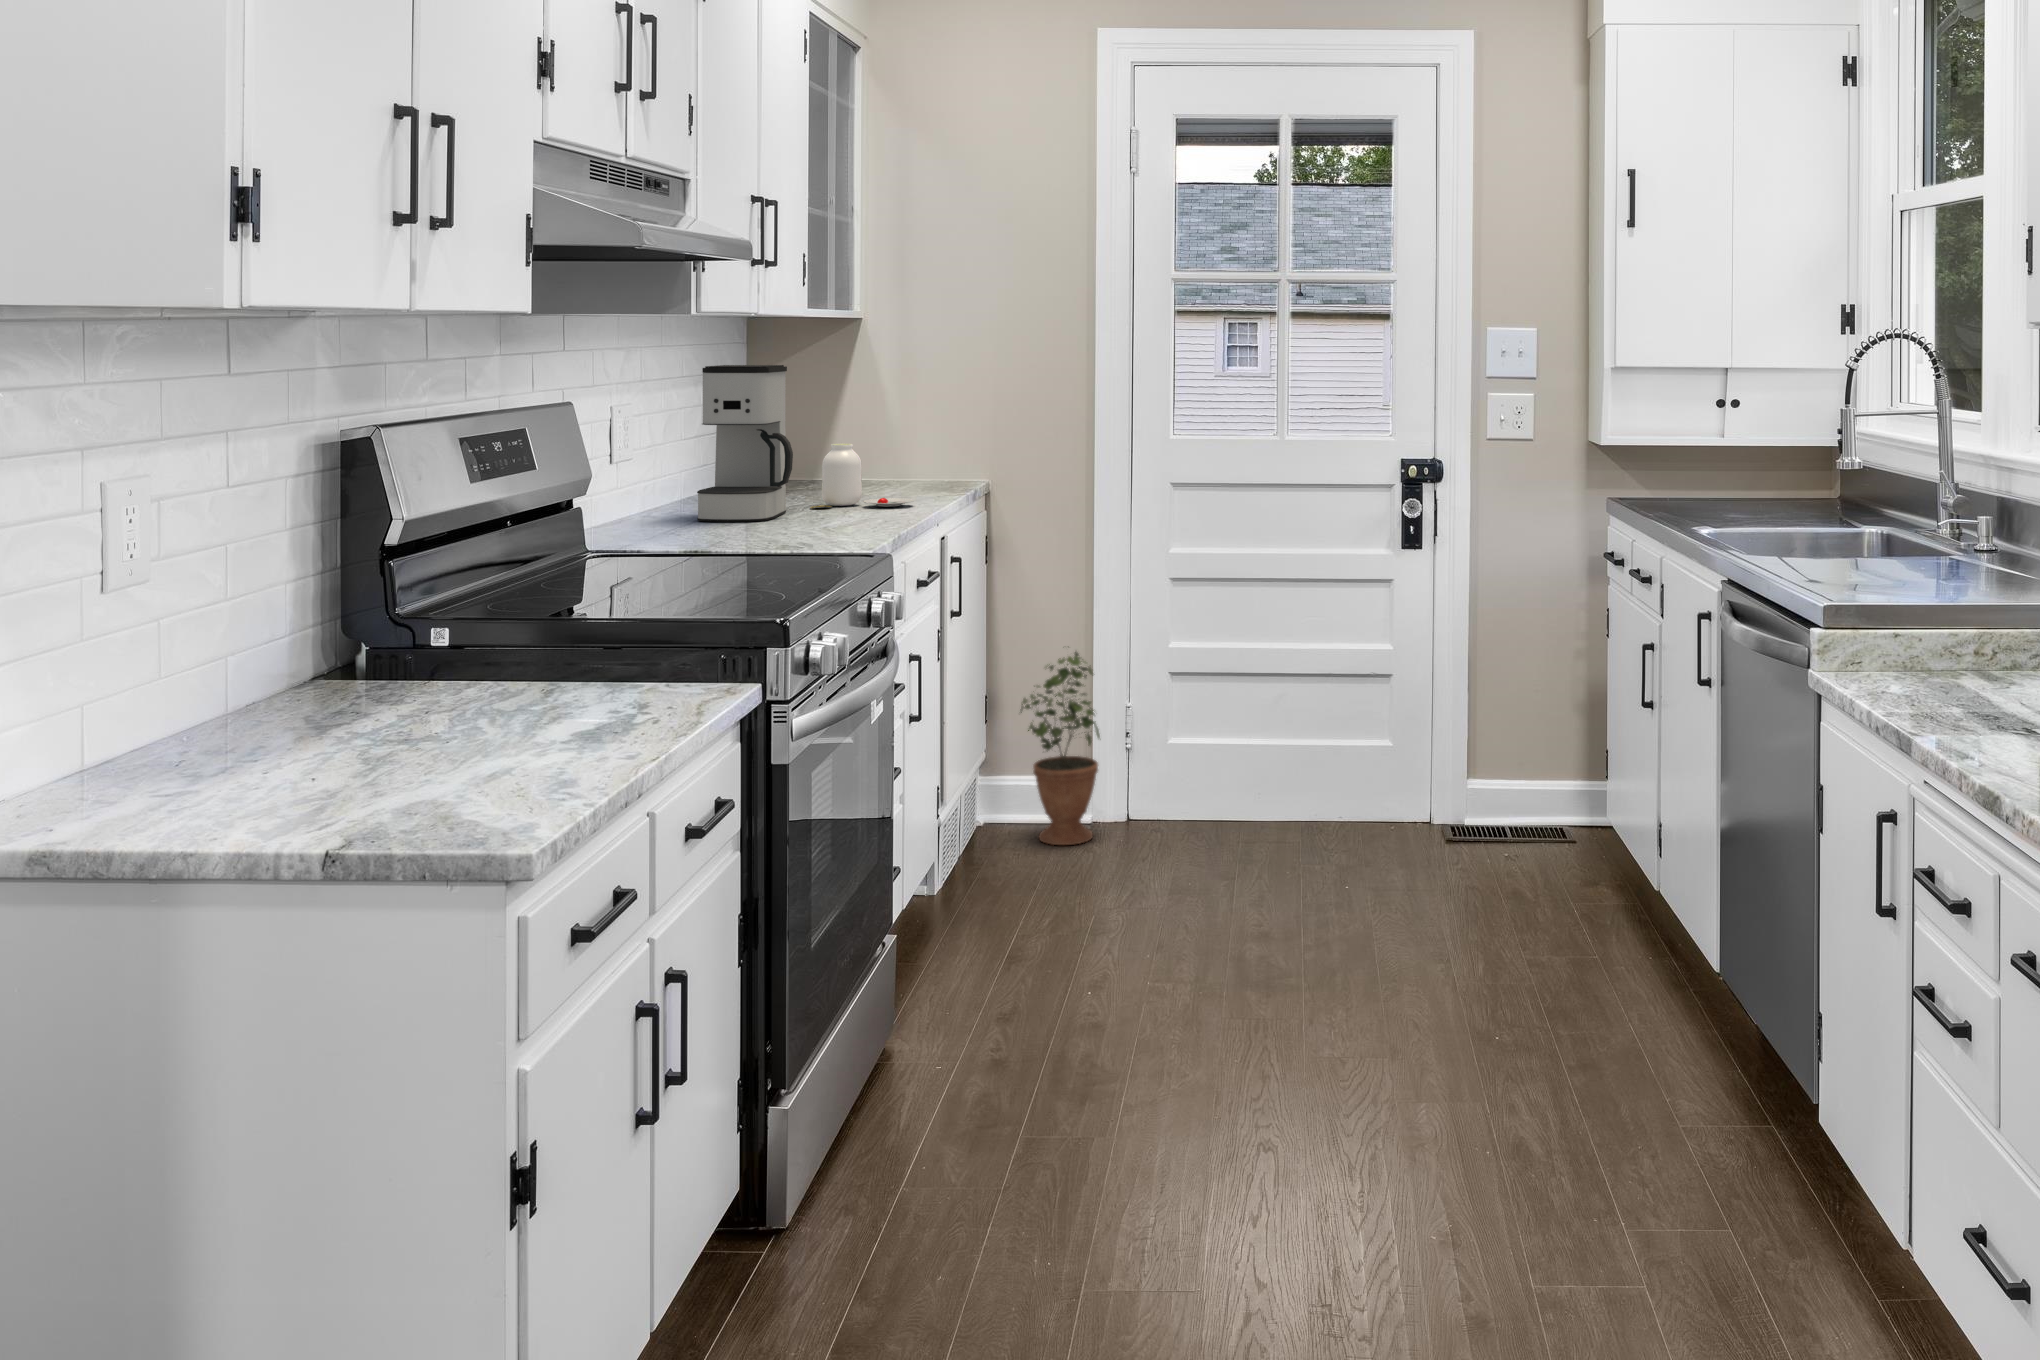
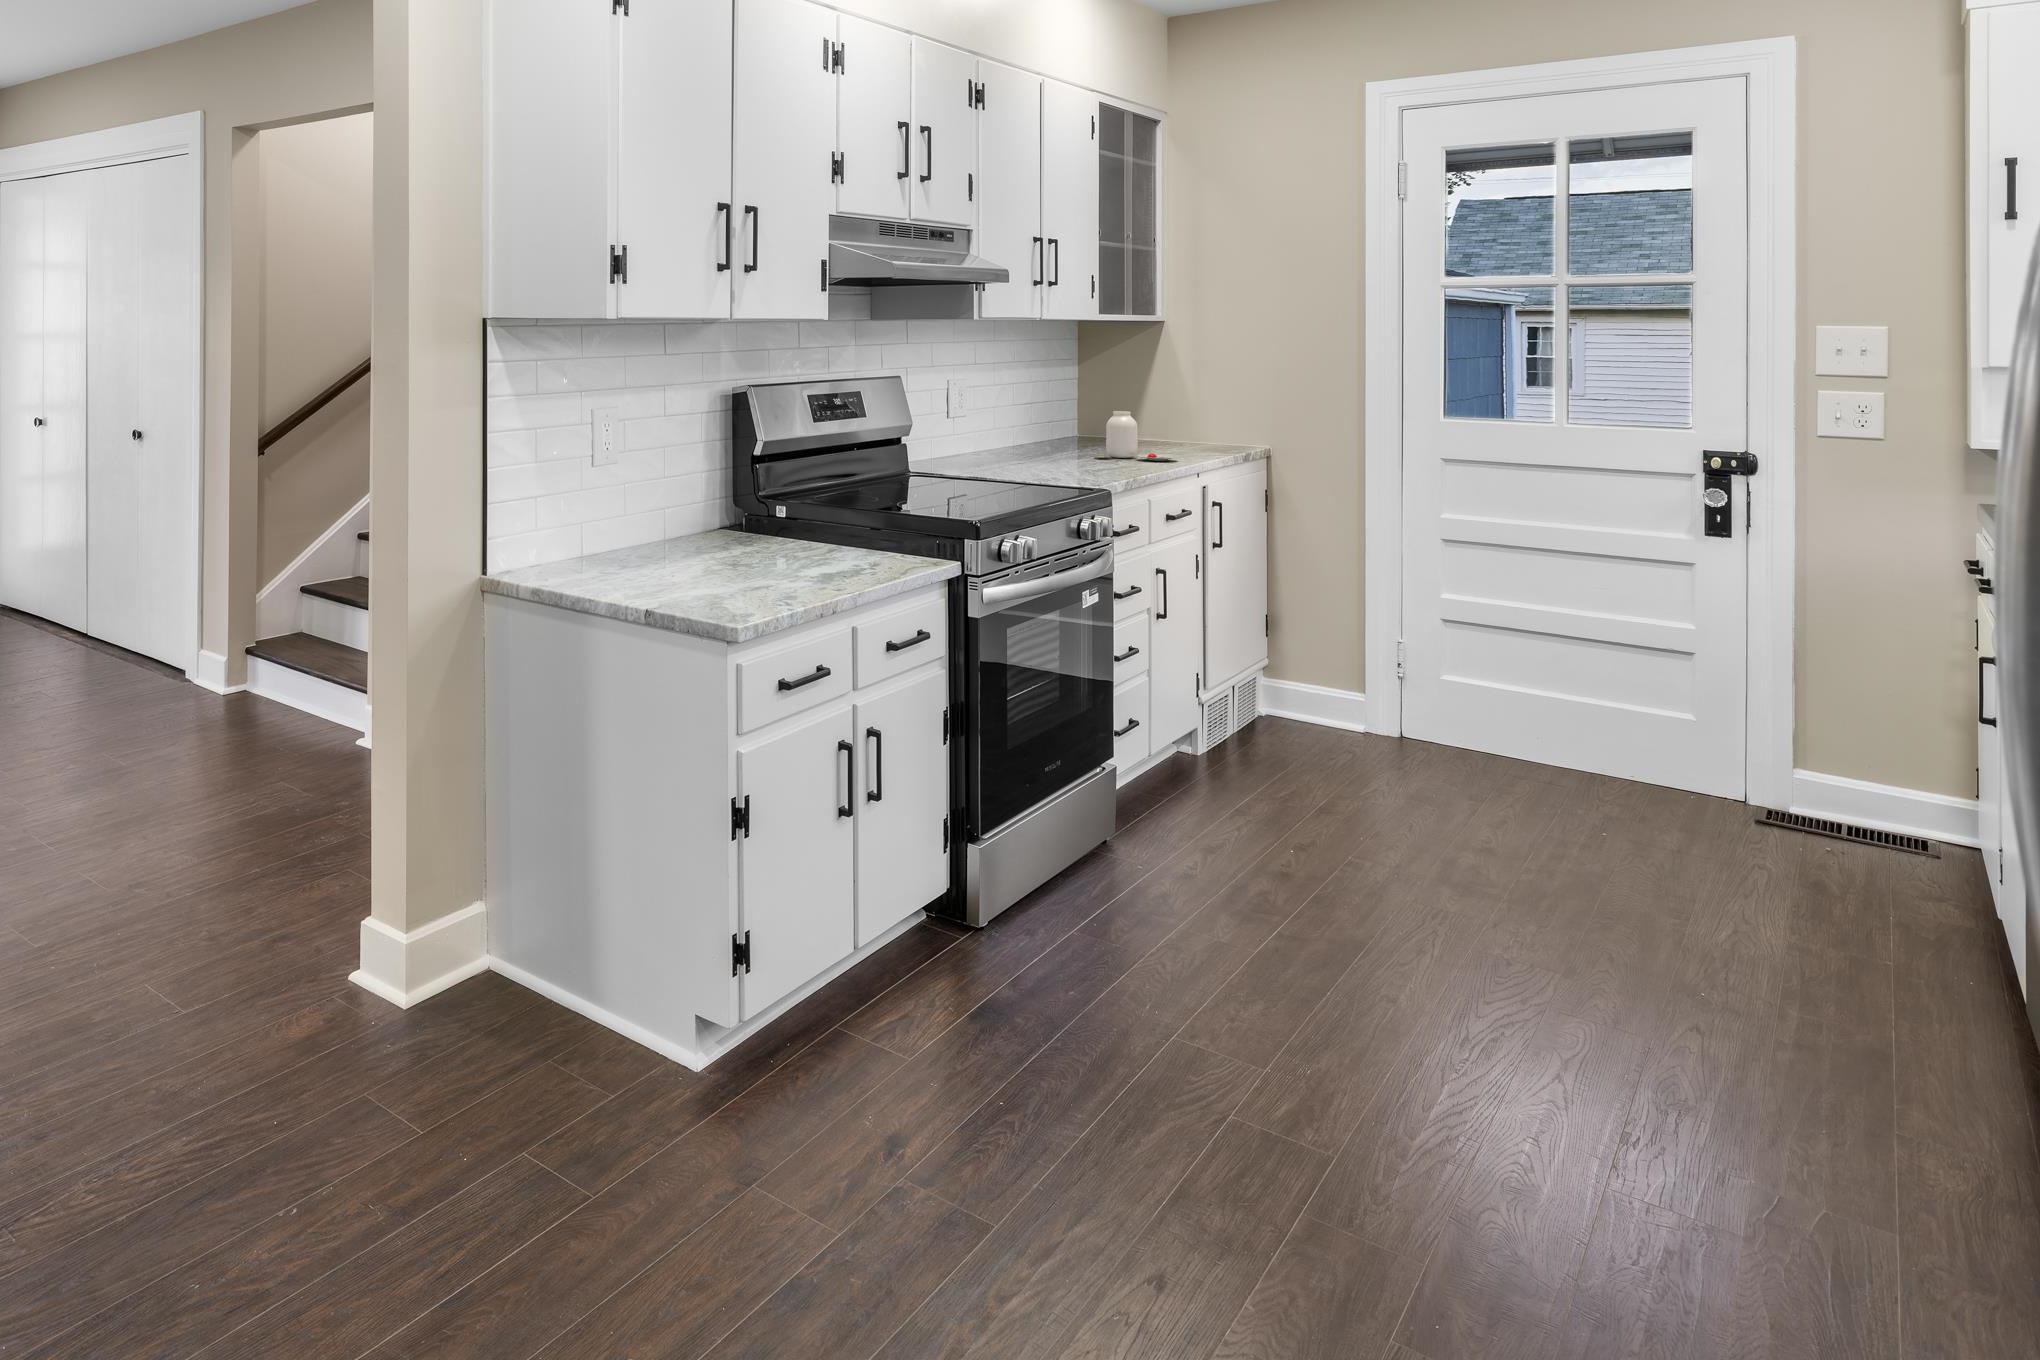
coffee maker: present [697,365,793,522] -> none [1002,351,1072,464]
potted plant: present [1021,652,1100,845] -> none [1285,589,1364,754]

